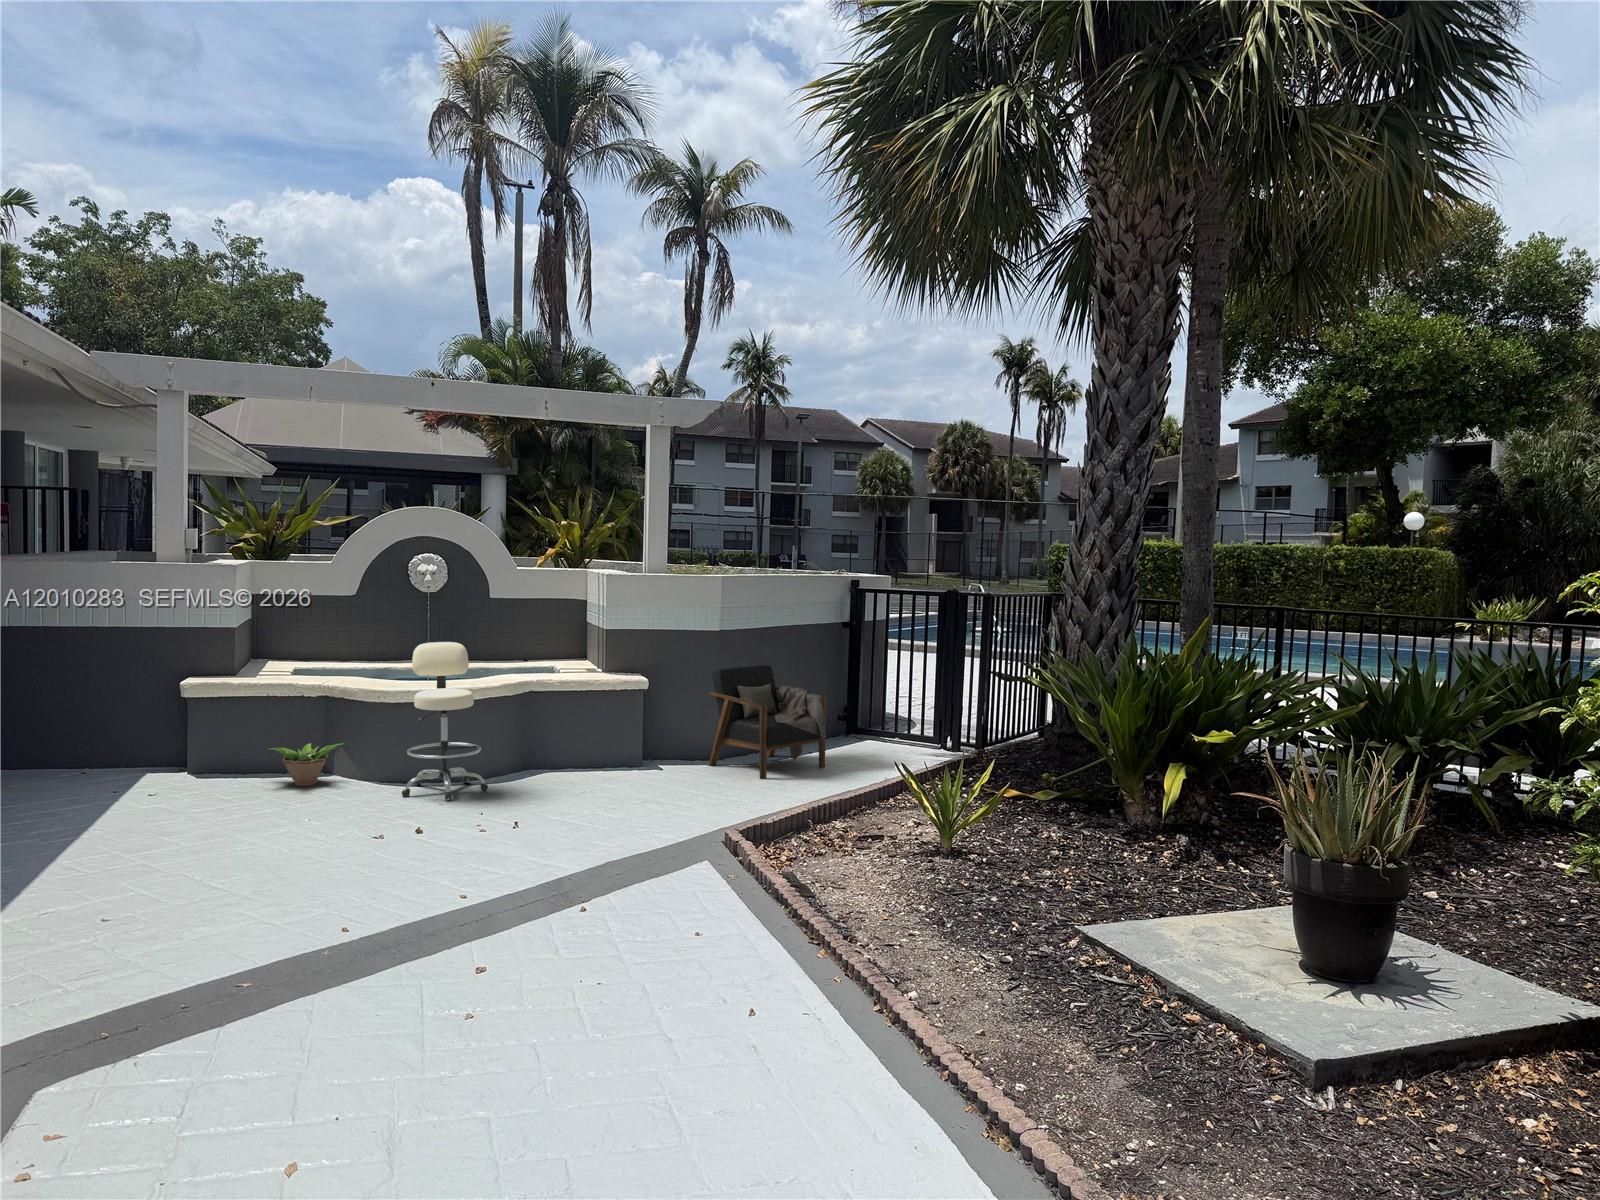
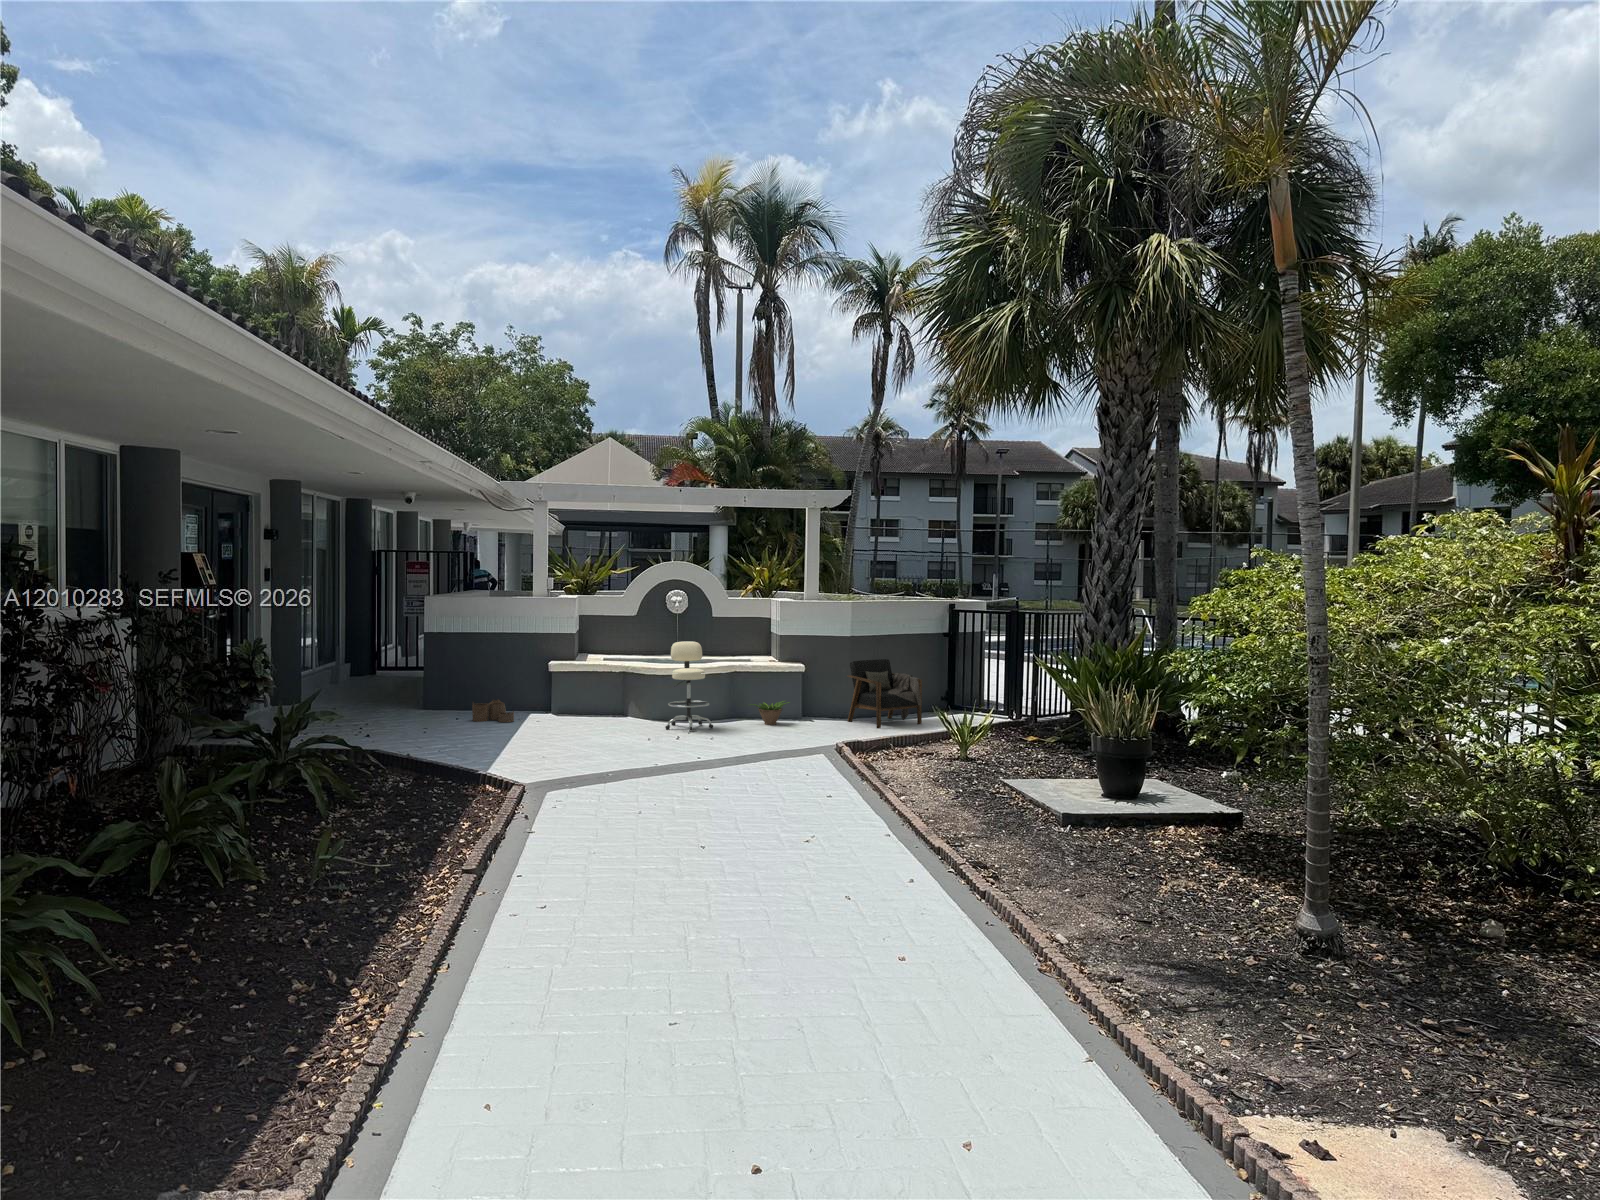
decorative plant: present [270,743,345,786] -> present [750,701,790,725]
woven basket: none [34,744,118,790] -> present [472,699,514,722]

